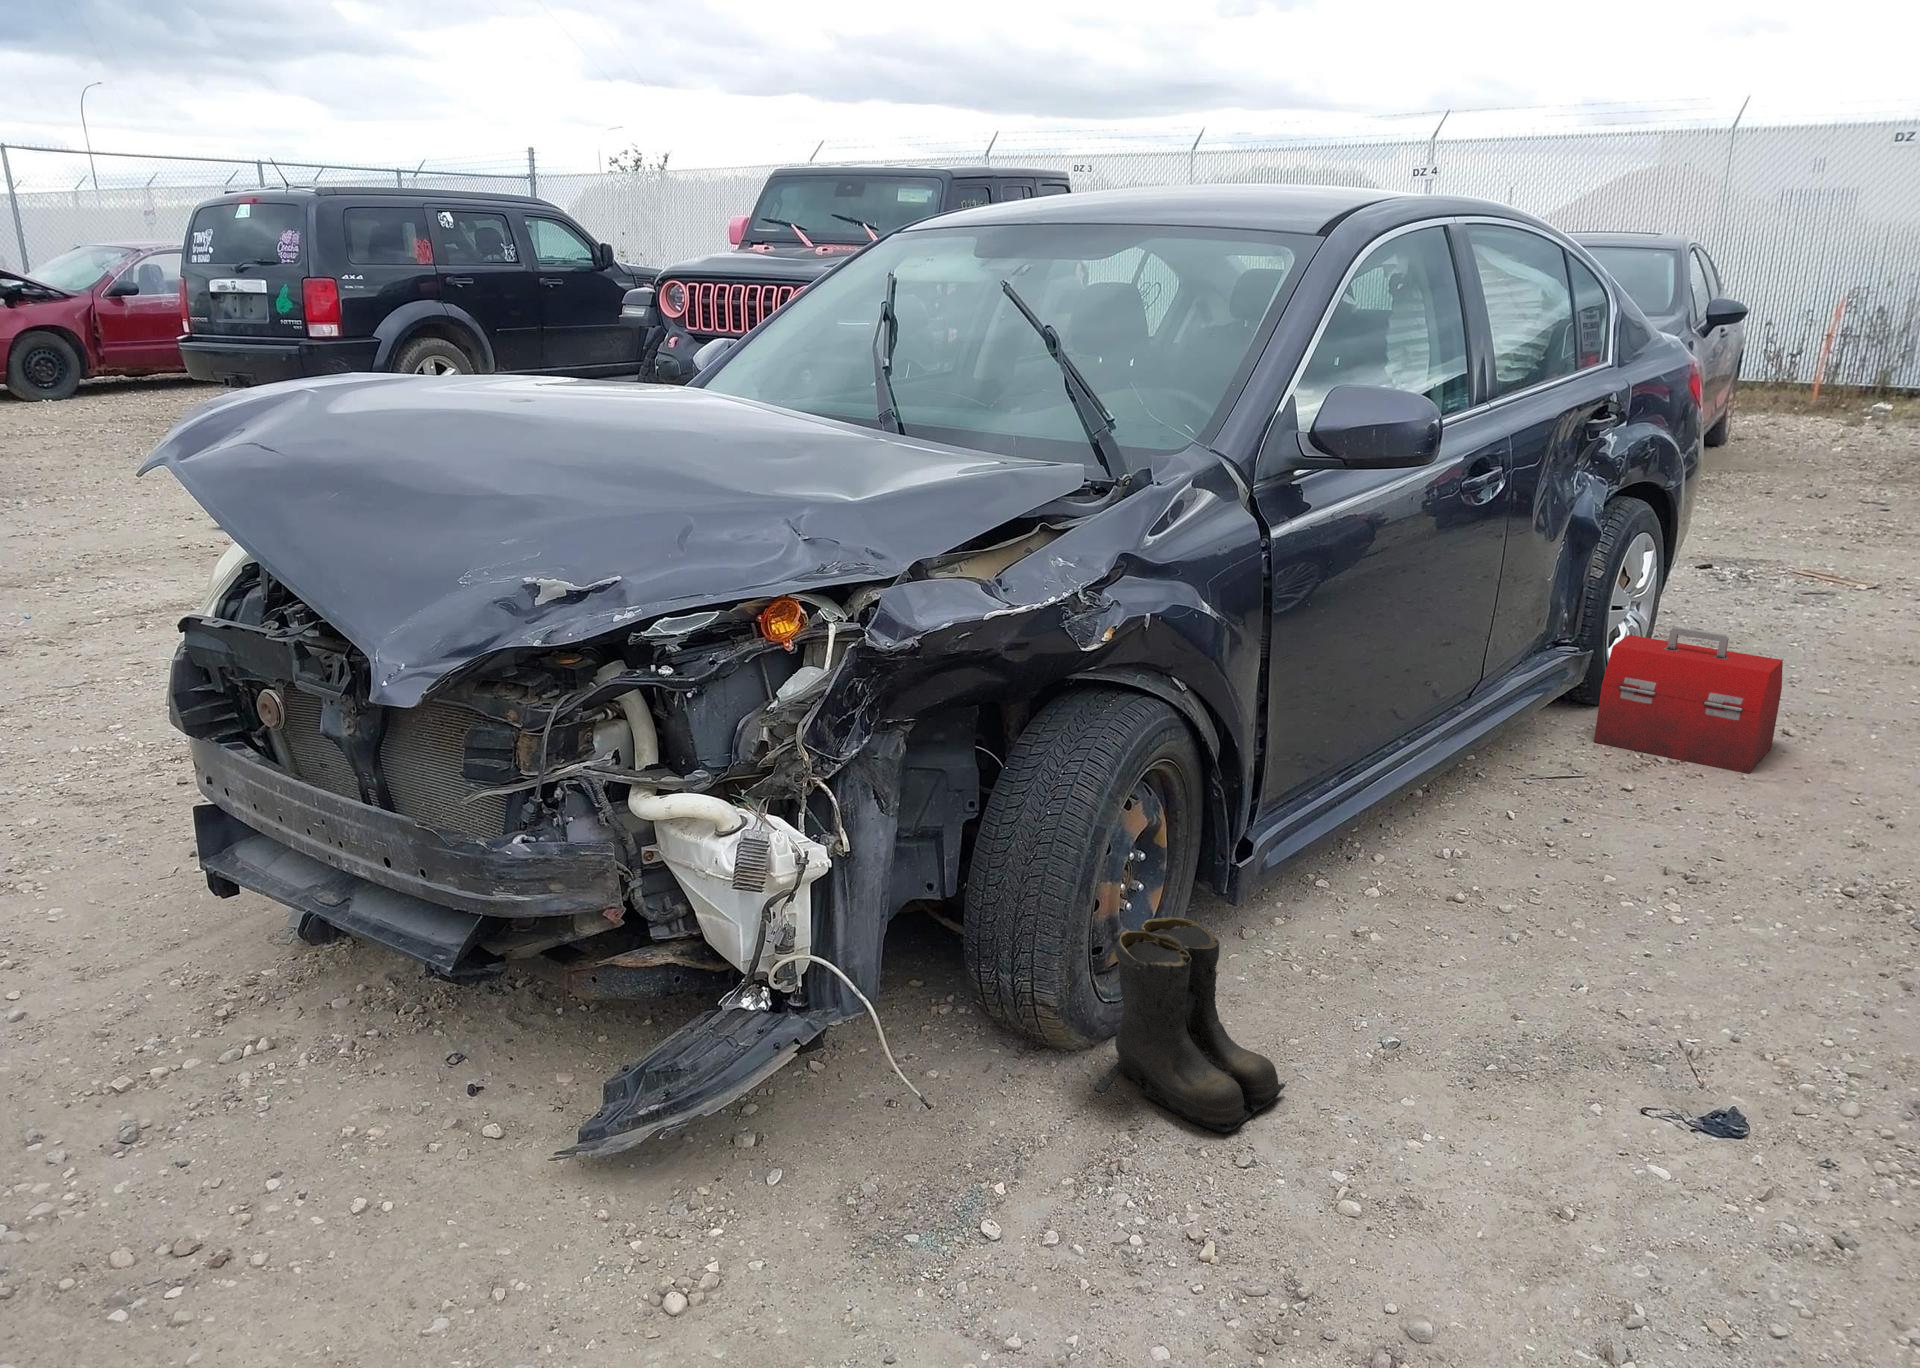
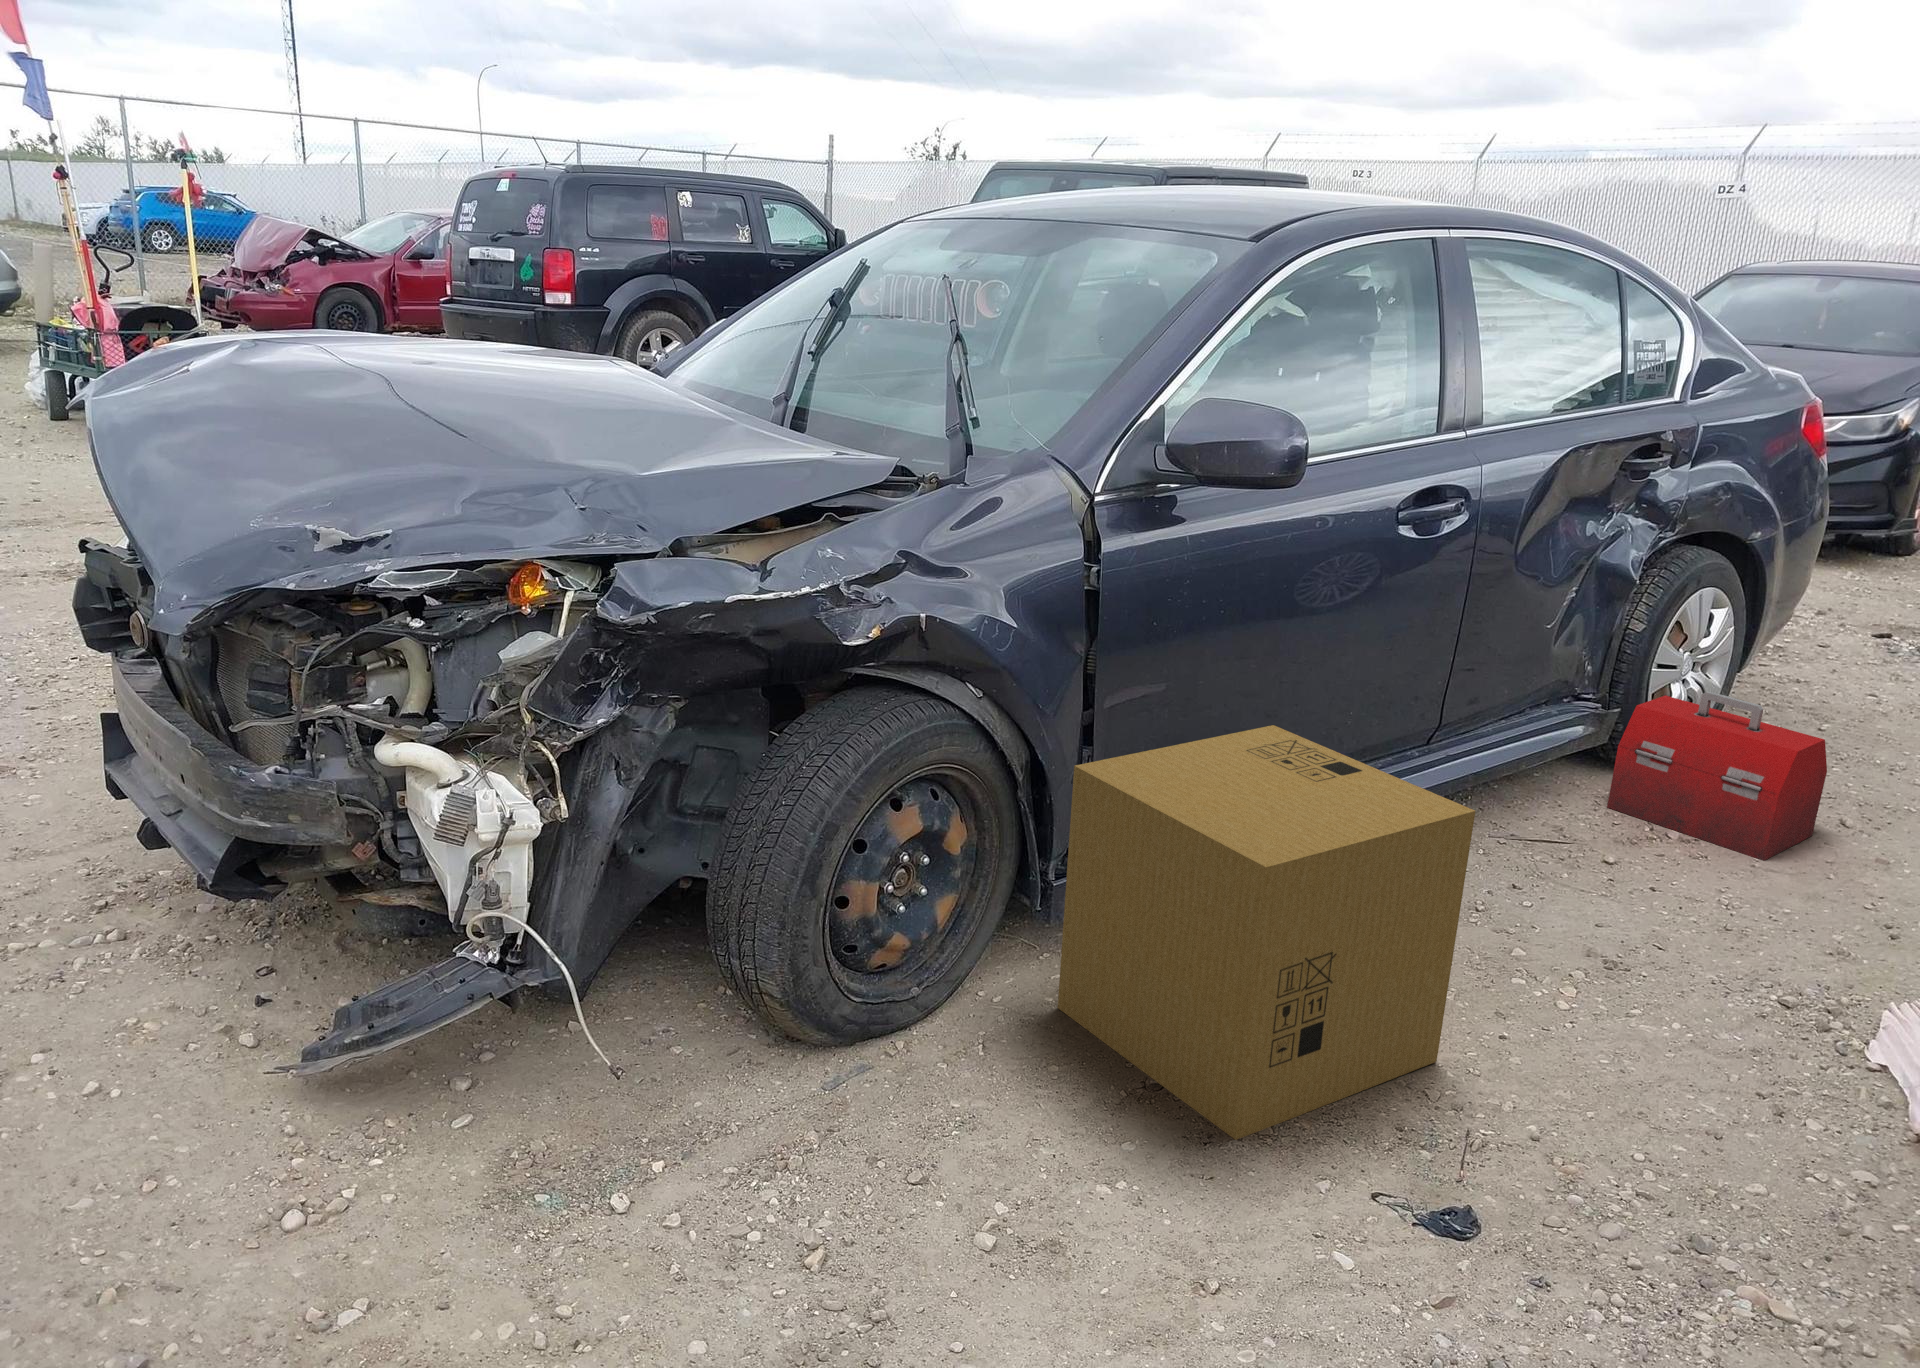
cardboard box: none [1258,691,1647,1081] -> present [1058,725,1475,1140]
boots: present [1115,918,1286,1133] -> none [847,924,1007,1147]

